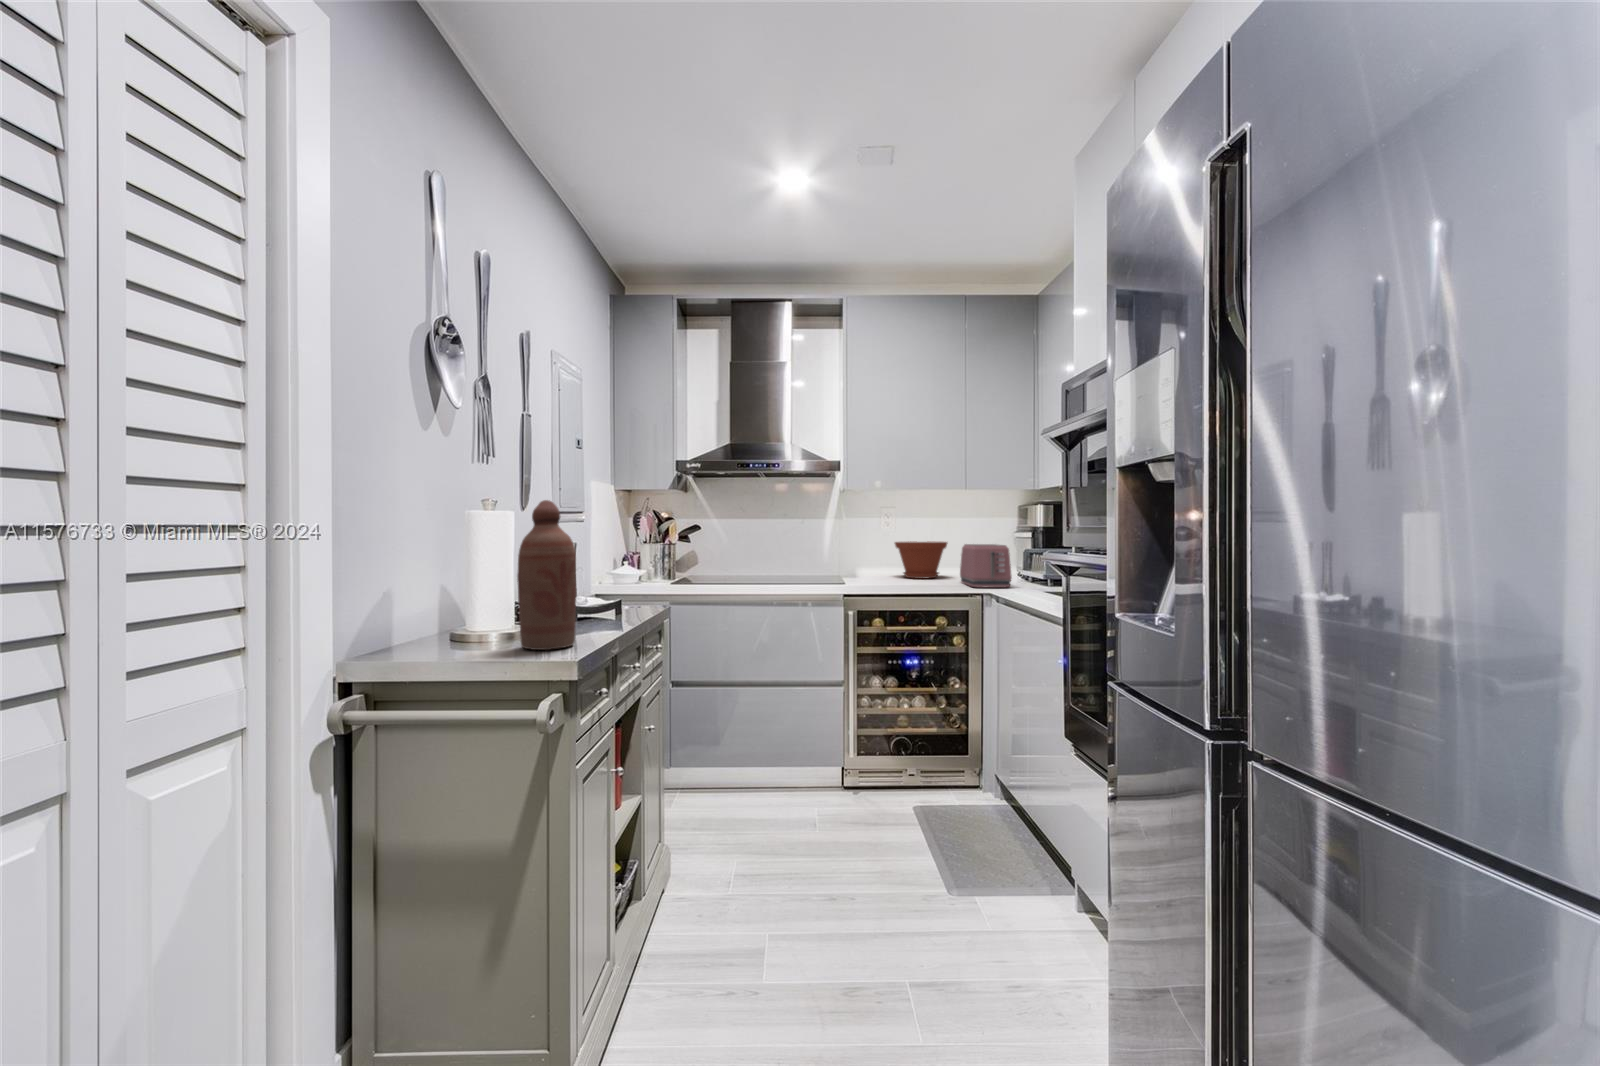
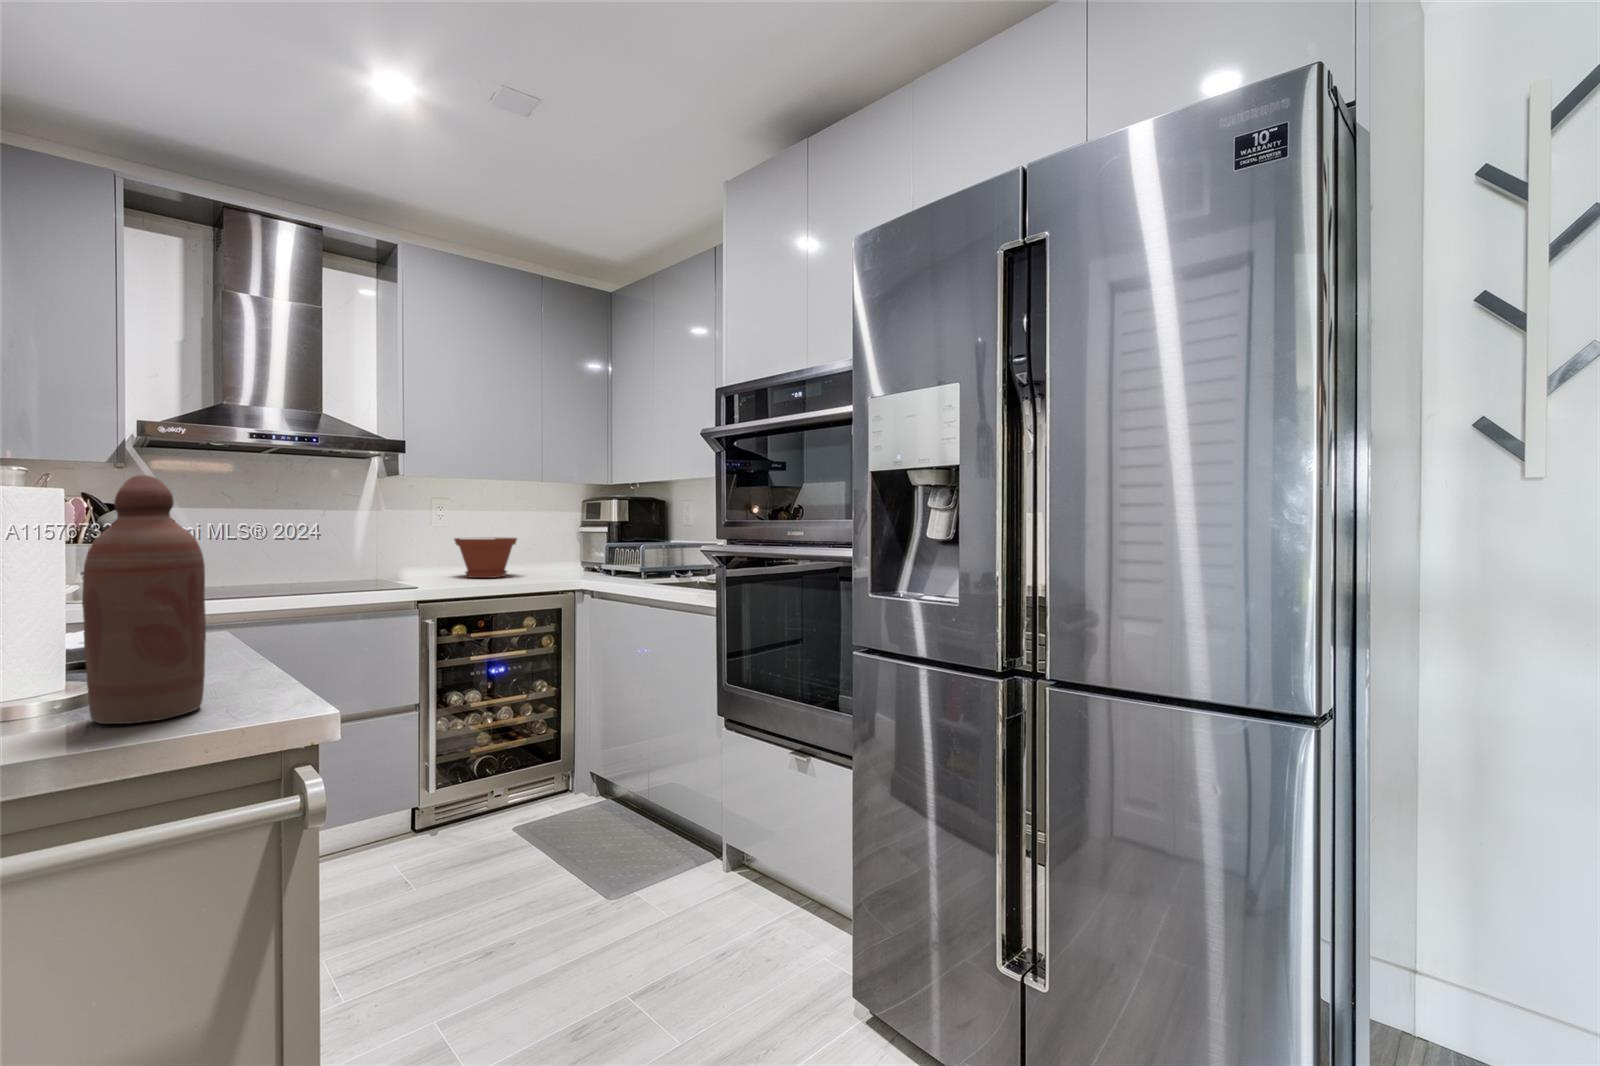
toaster: present [960,544,1012,587] -> none [537,540,598,584]

